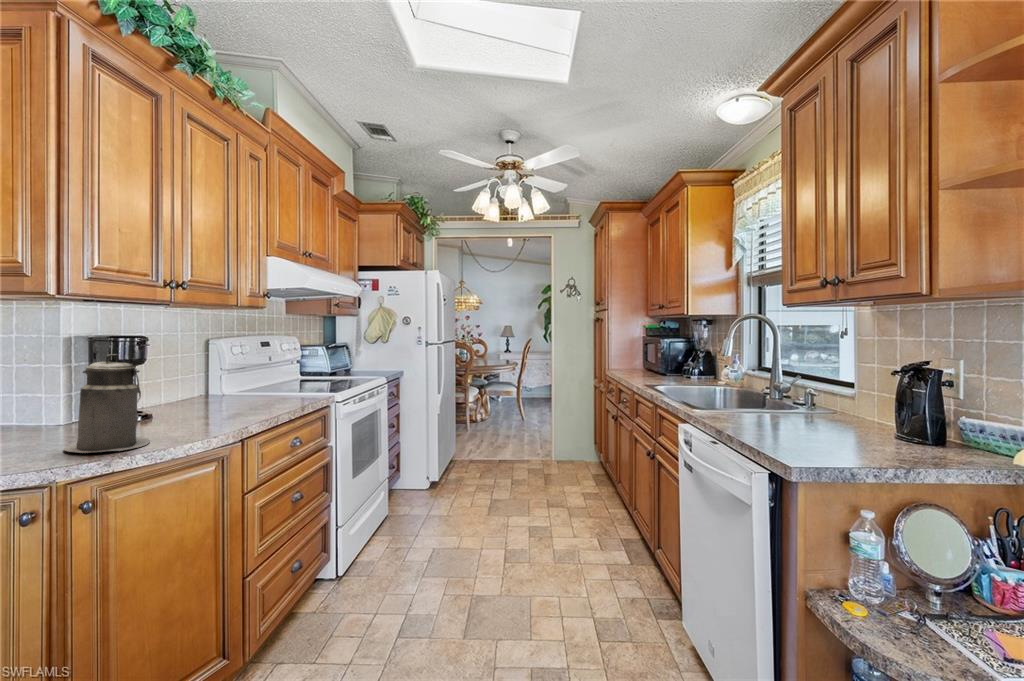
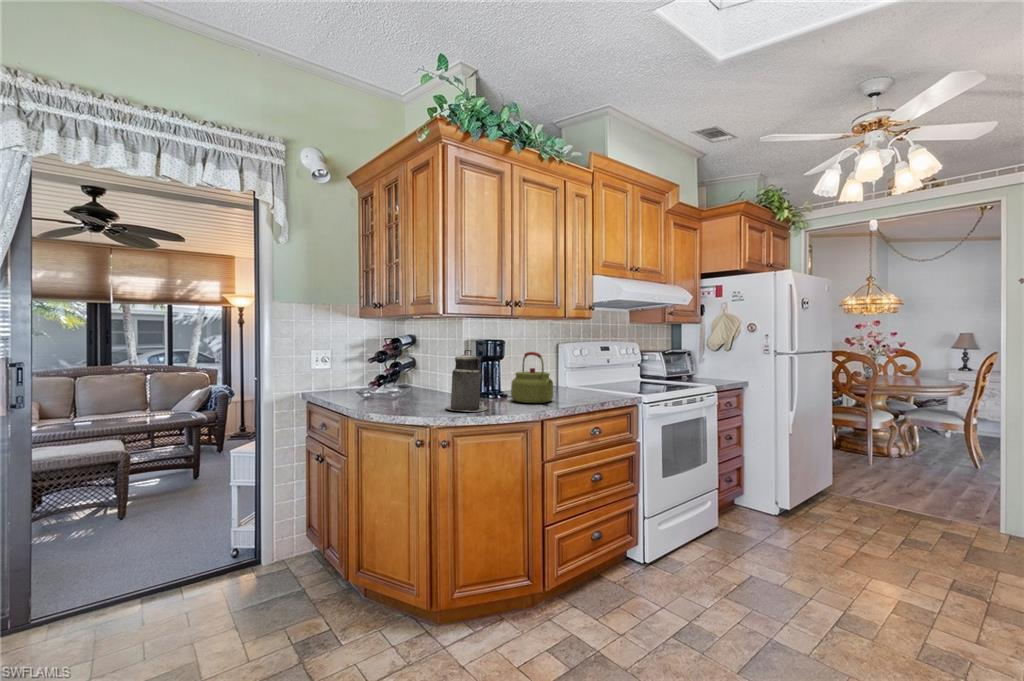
kettle: none [169,353,245,423] -> present [511,352,553,403]

